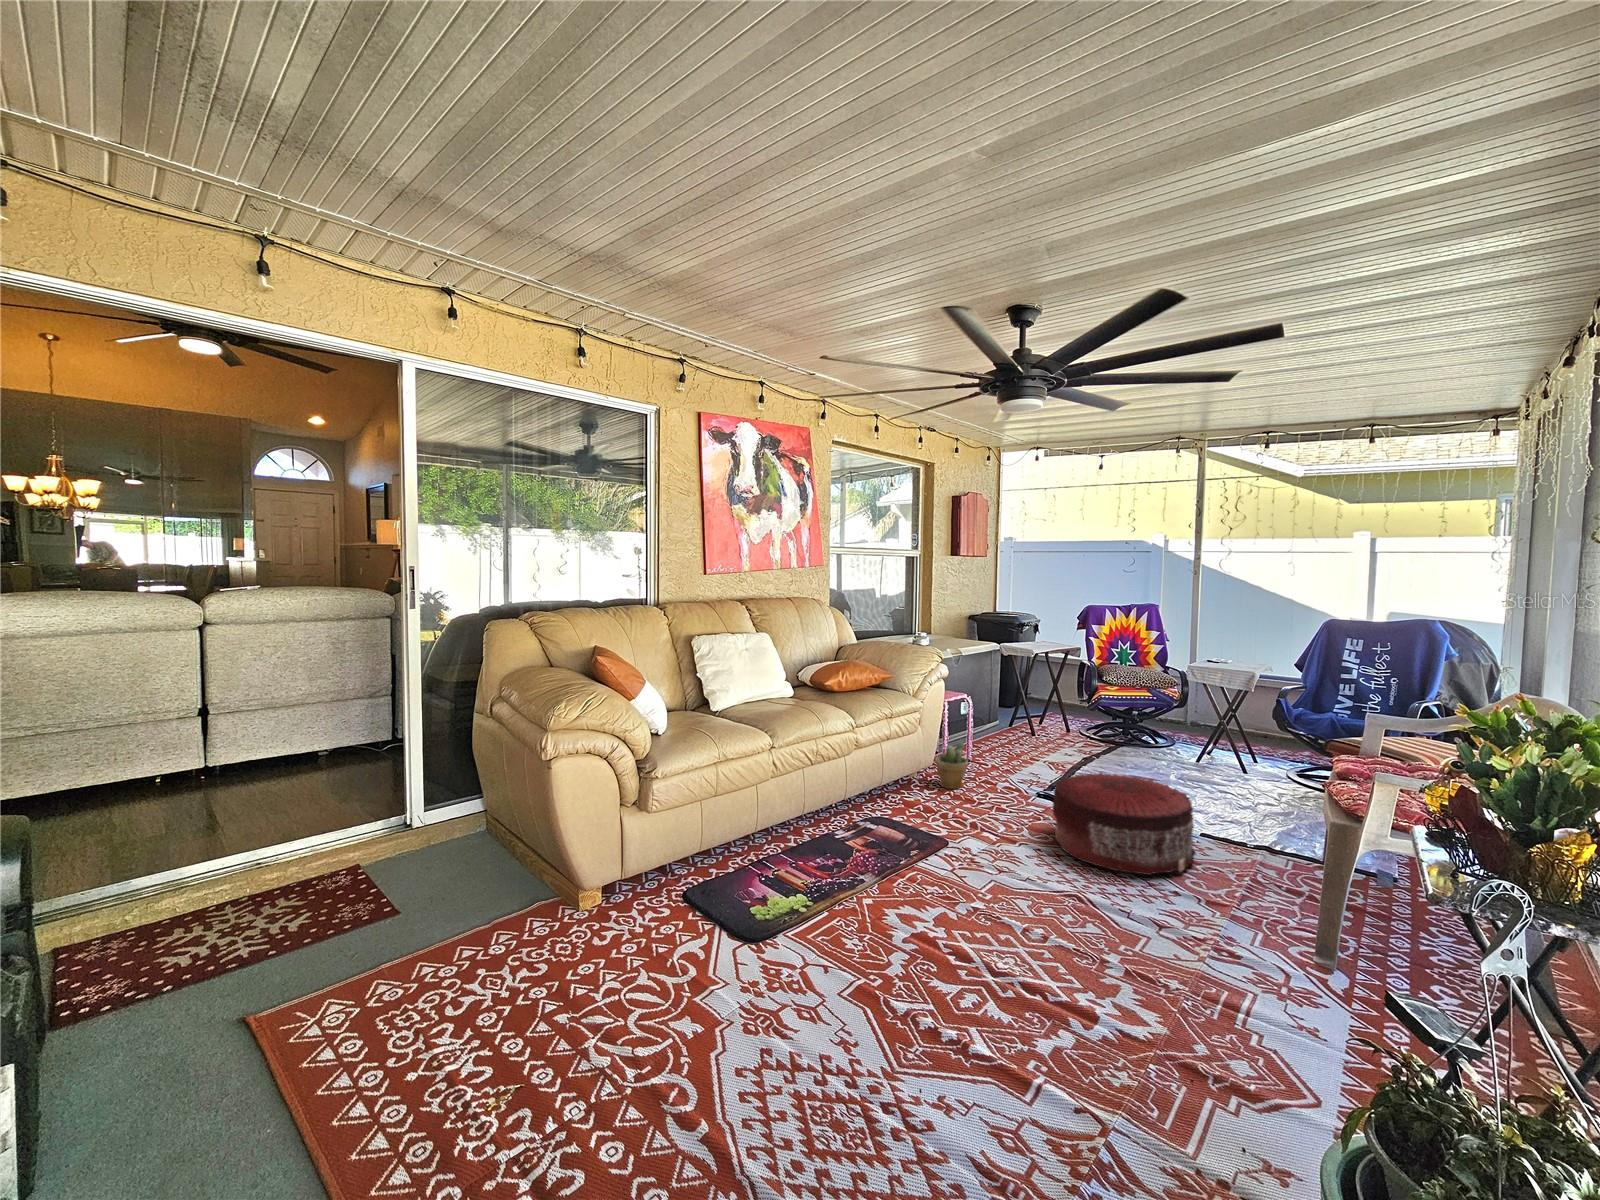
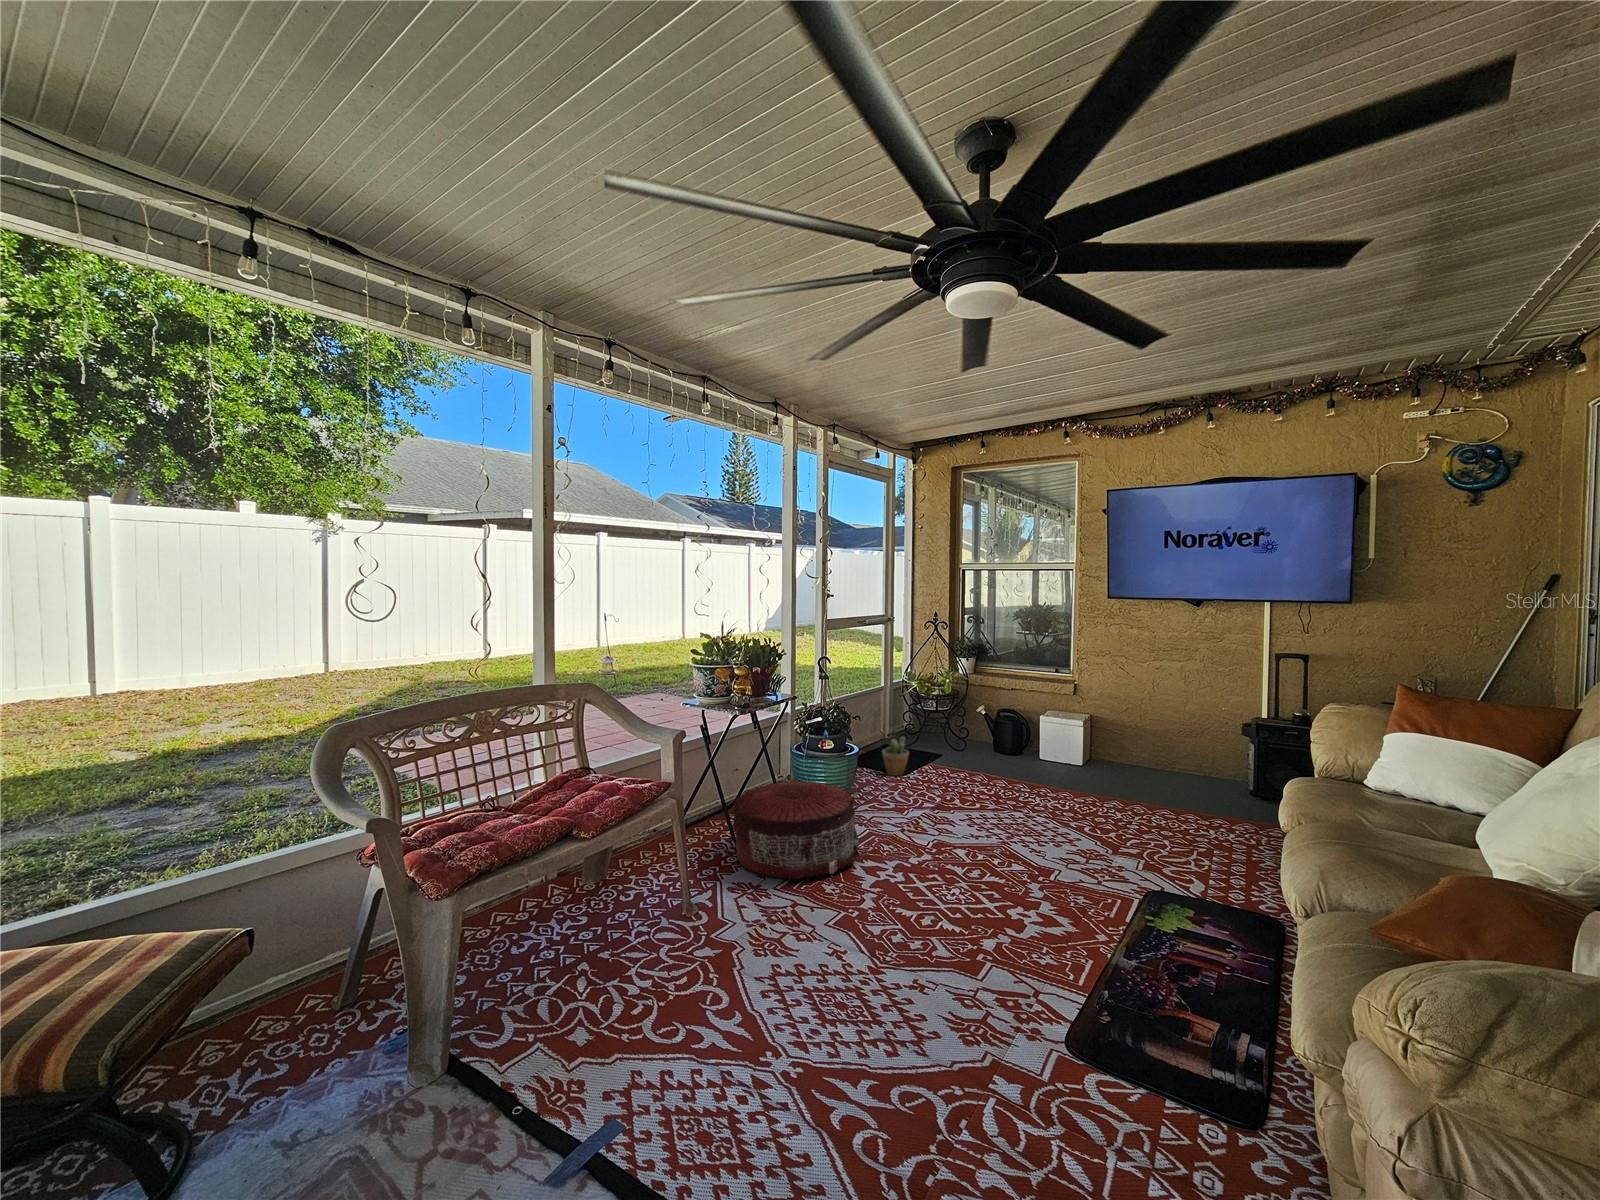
pouf: present [1052,772,1196,875] -> present [734,780,859,879]

